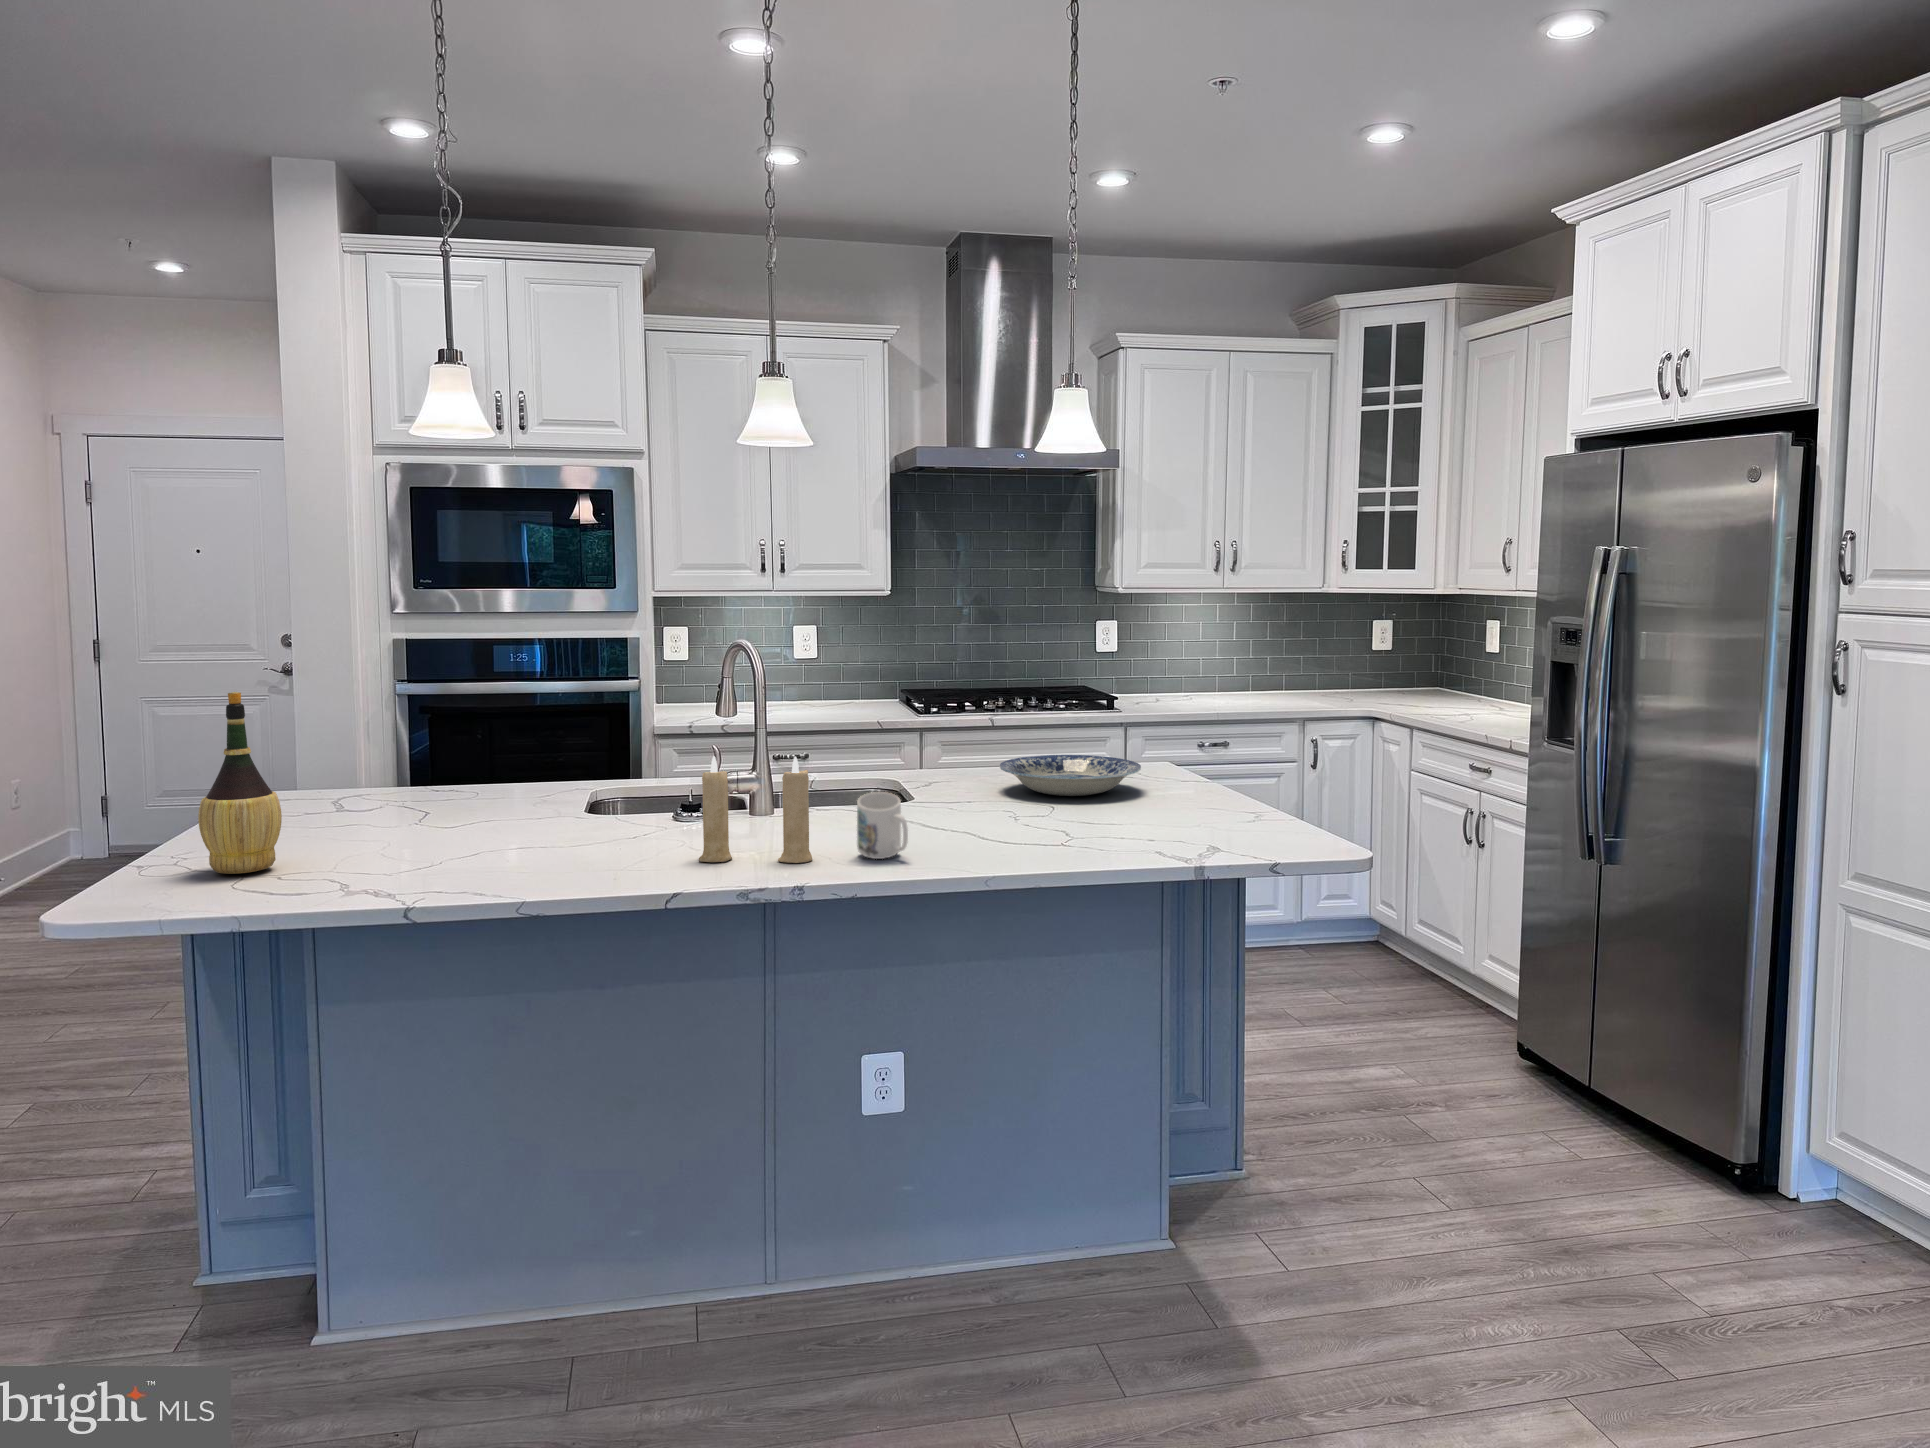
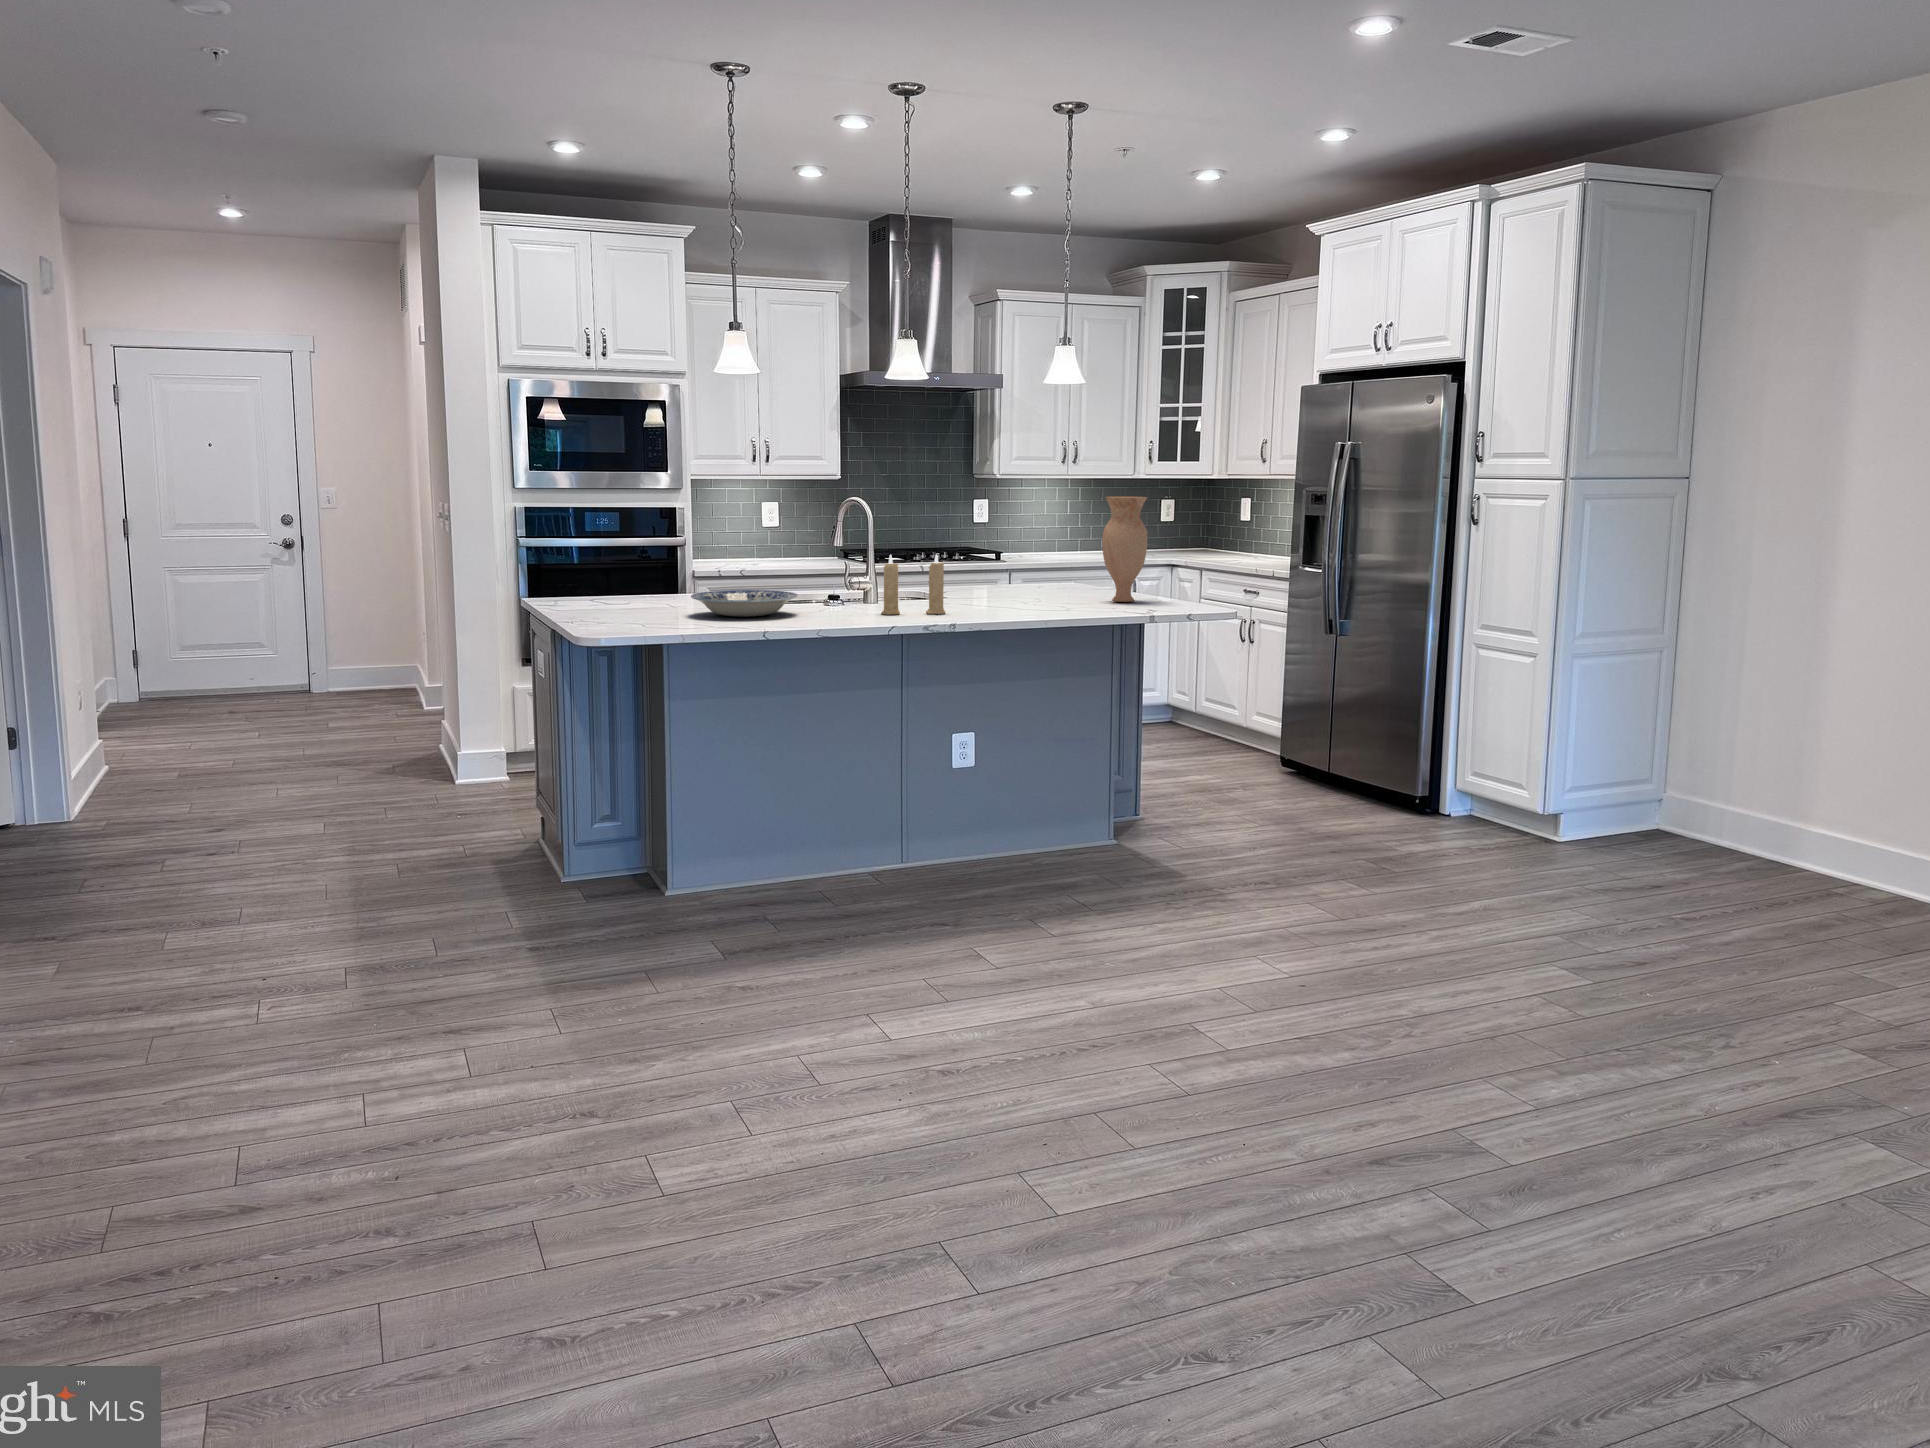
vase: none [1136,647,1215,831] -> present [1102,497,1147,602]
wine bottle: present [198,692,282,874] -> none [610,517,653,621]
plate: present [1000,755,1141,796] -> present [691,590,798,617]
mug: present [857,792,908,859] -> none [966,576,999,612]

